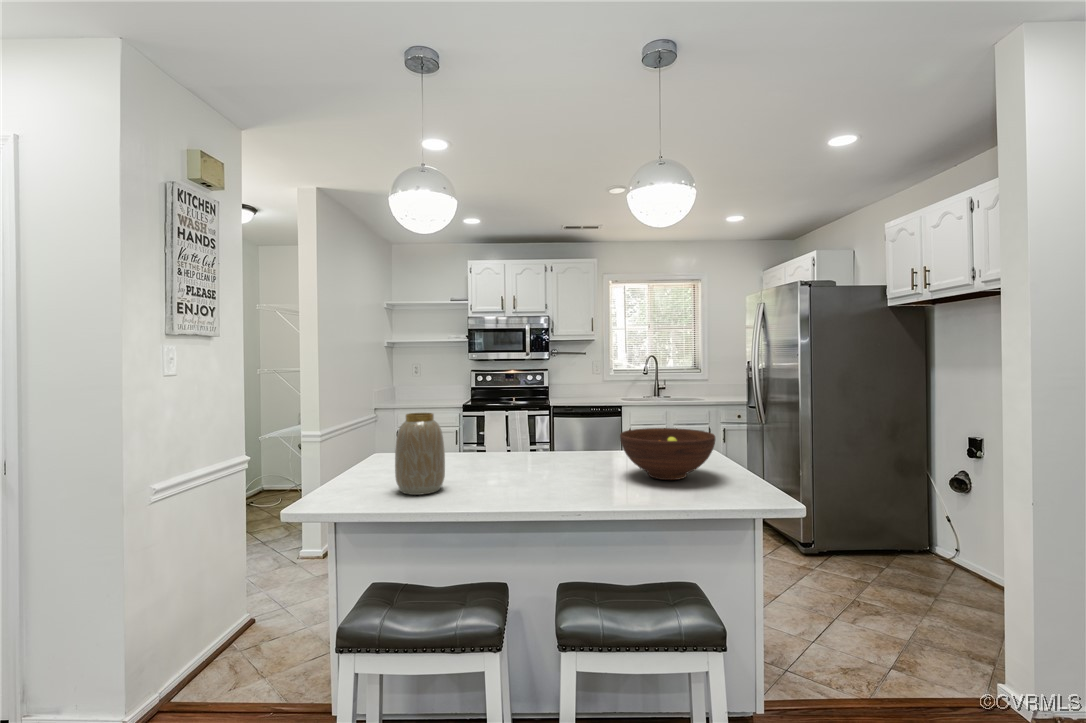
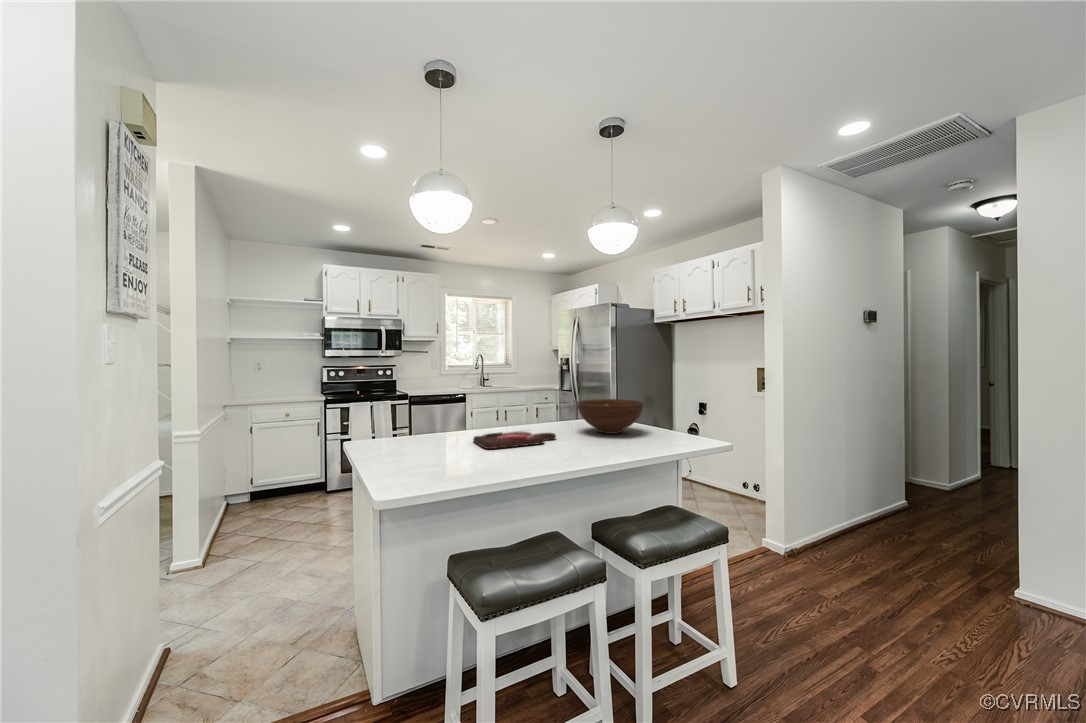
vase: present [395,413,445,495] -> none [436,392,478,461]
cutting board: none [469,463,577,484] -> present [473,431,556,449]

